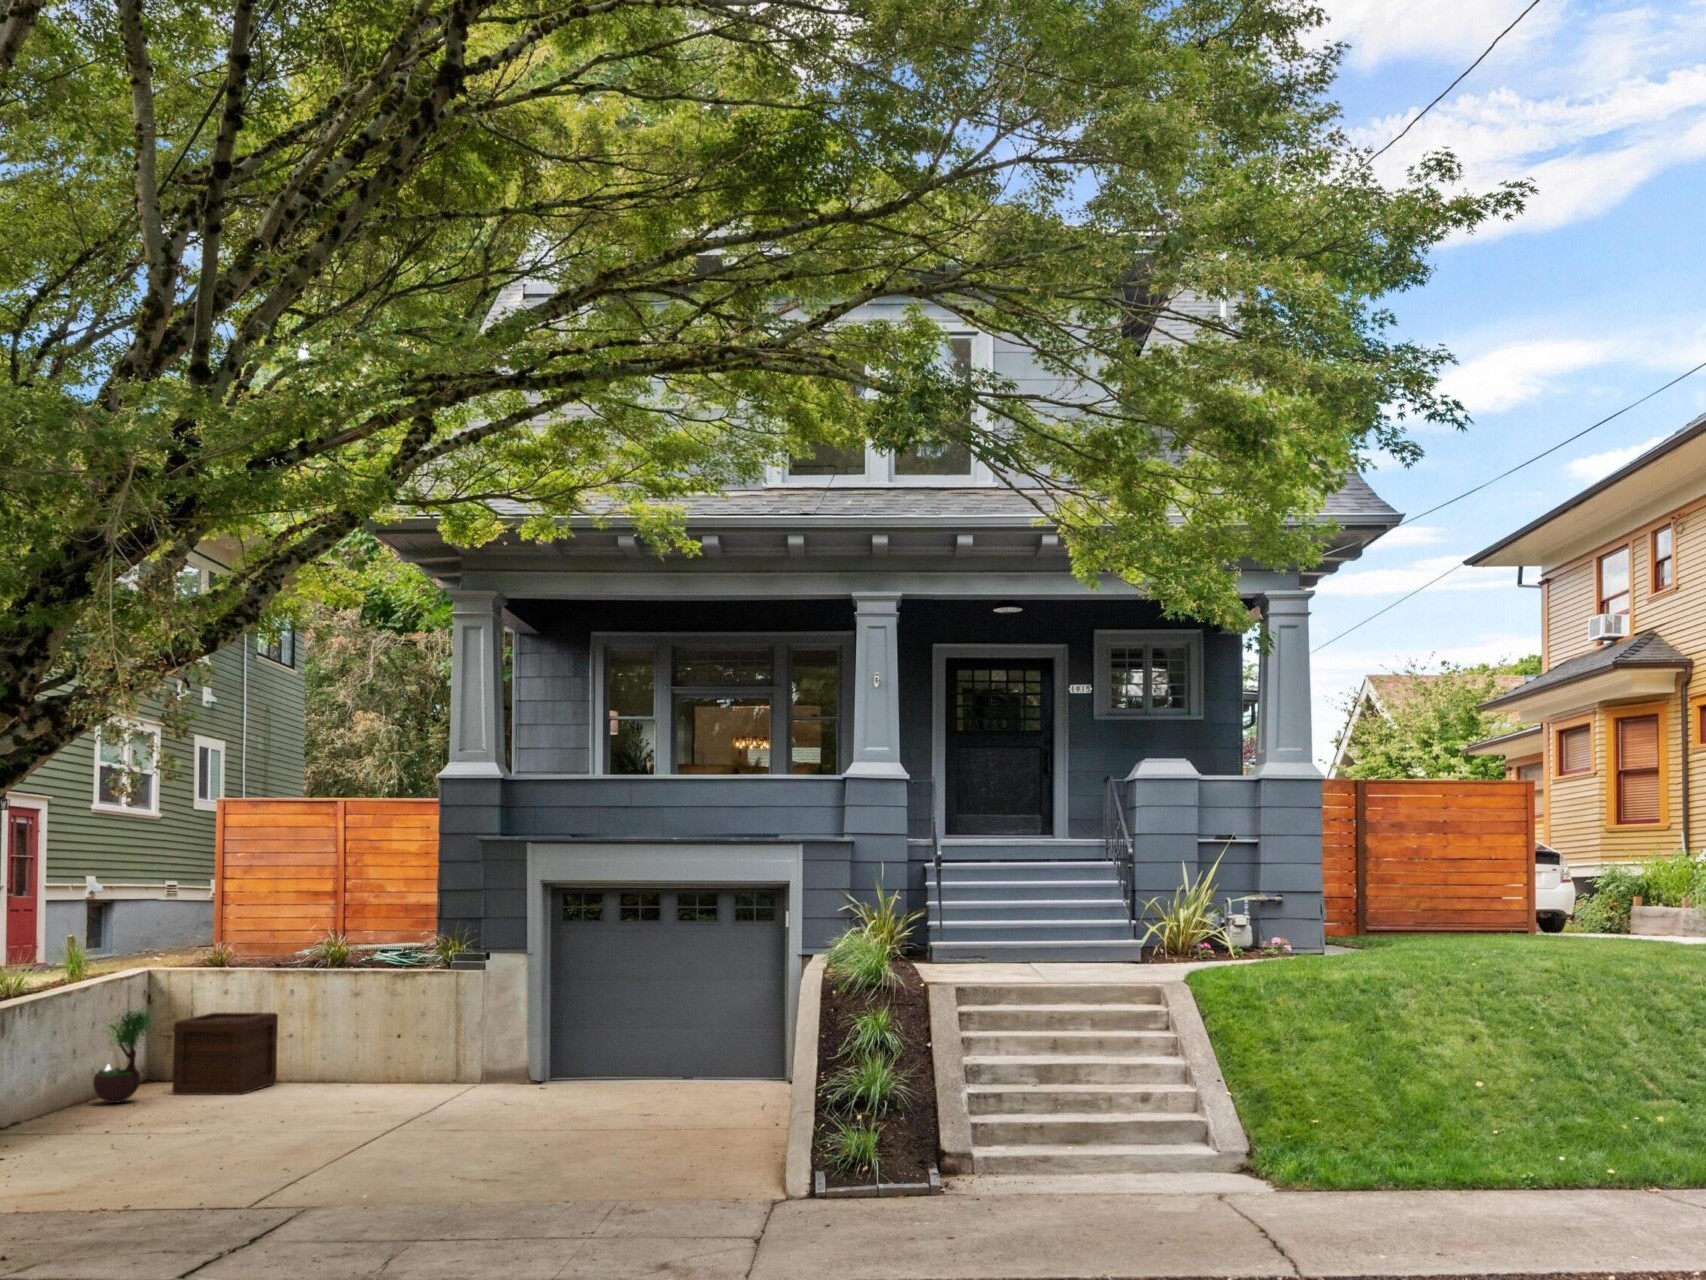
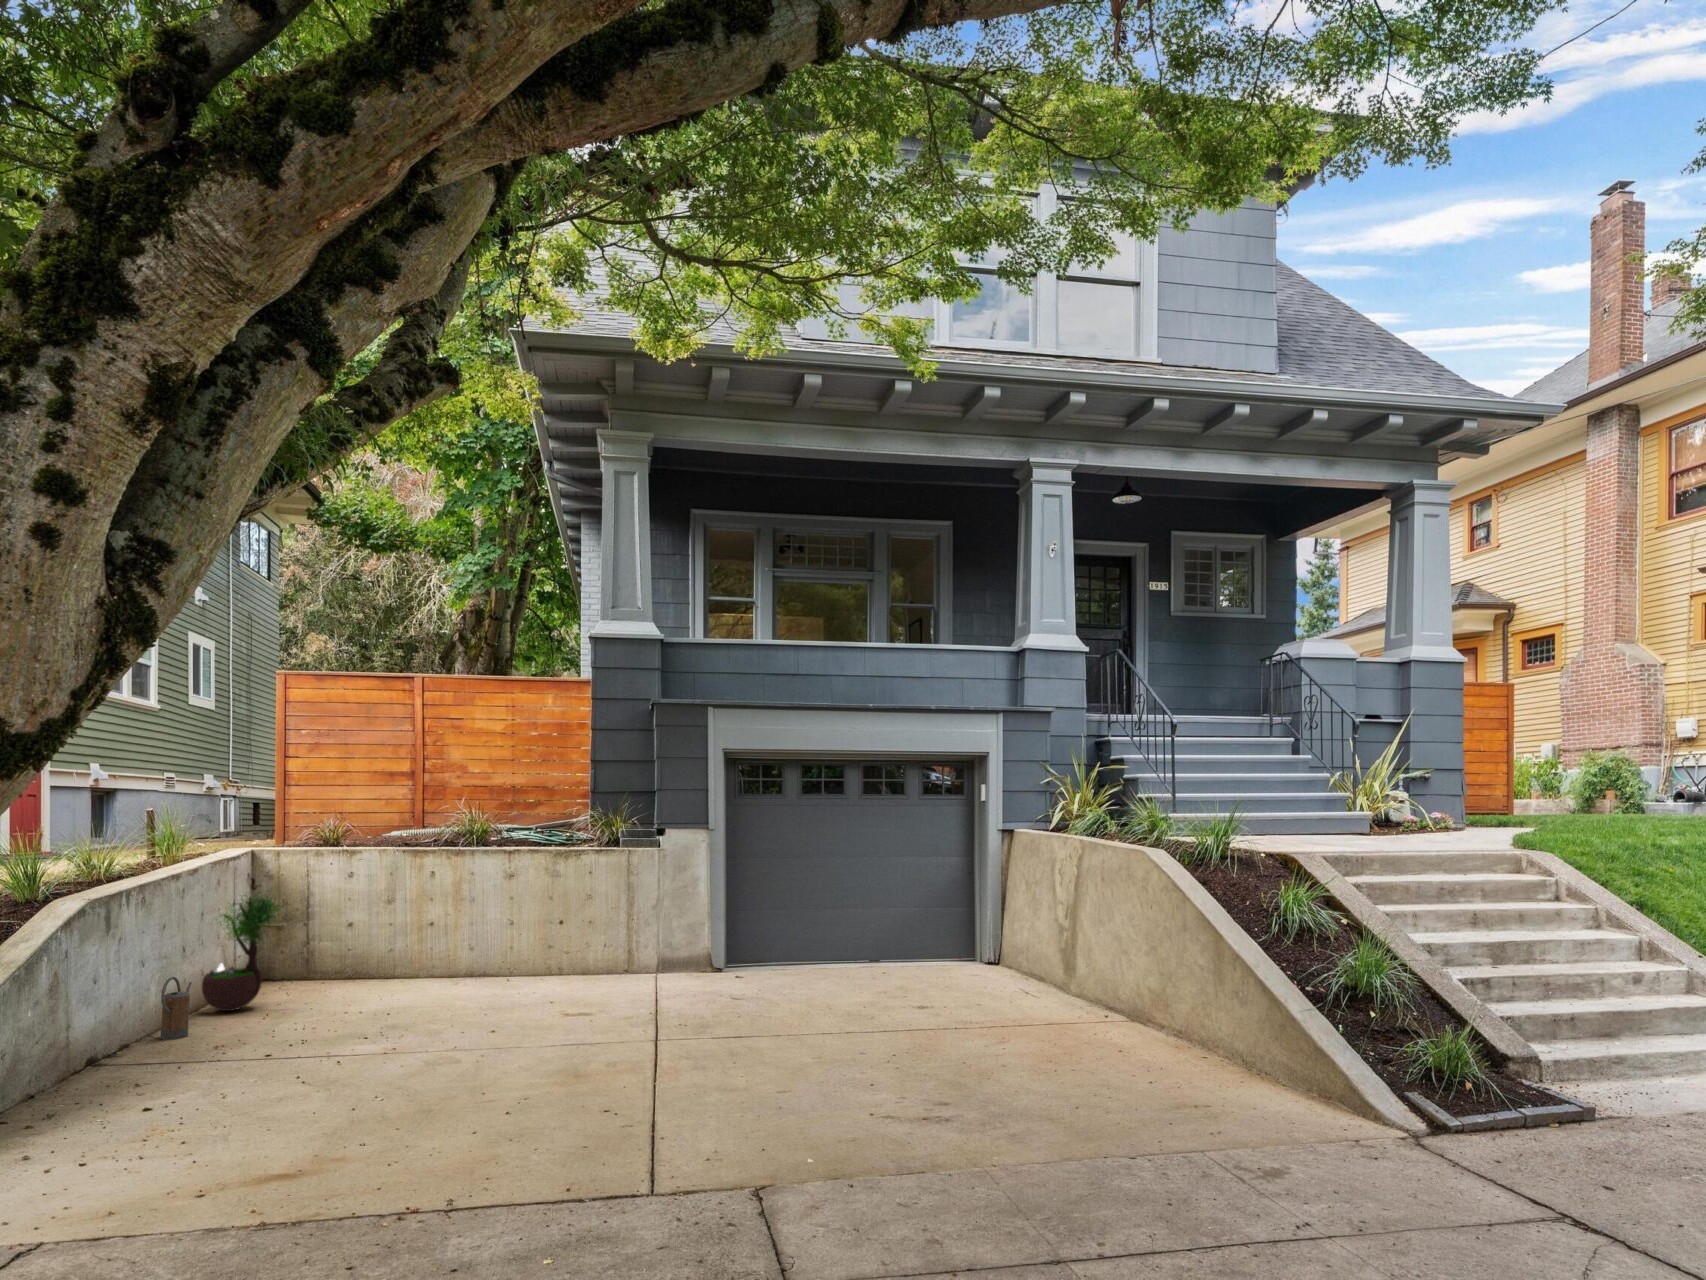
wooden crate: present [172,1013,278,1095] -> none [294,897,414,998]
watering can: none [48,1072,75,1120] -> present [161,977,192,1040]

